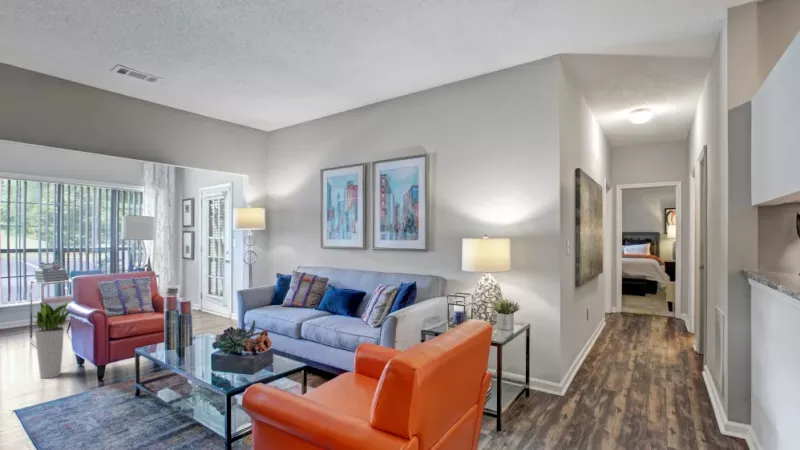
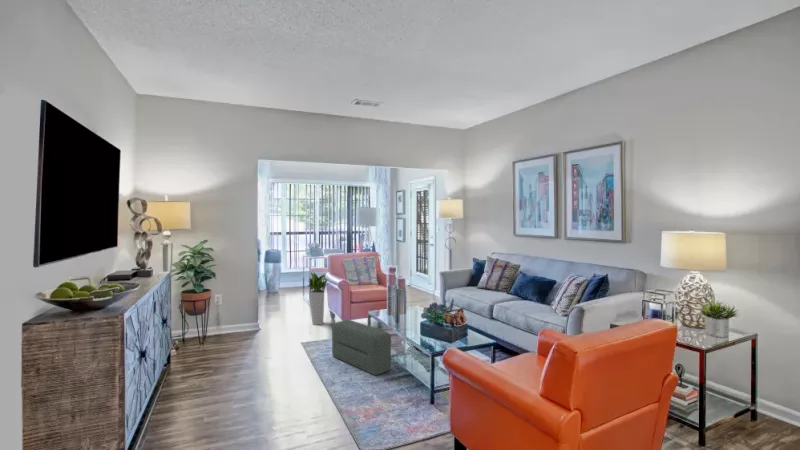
pouf: none [72,364,169,435] -> present [332,320,391,375]

